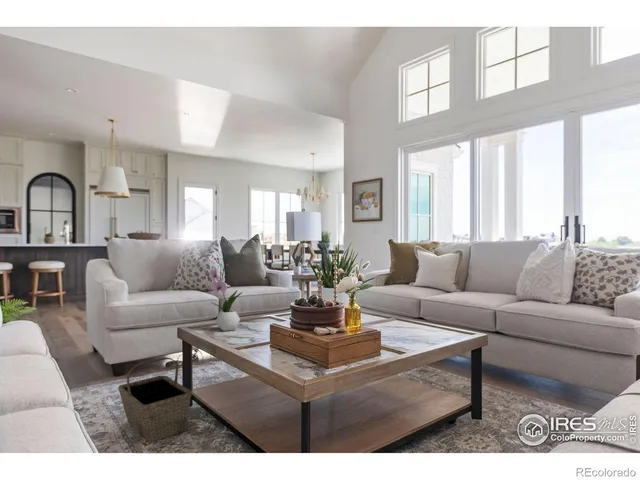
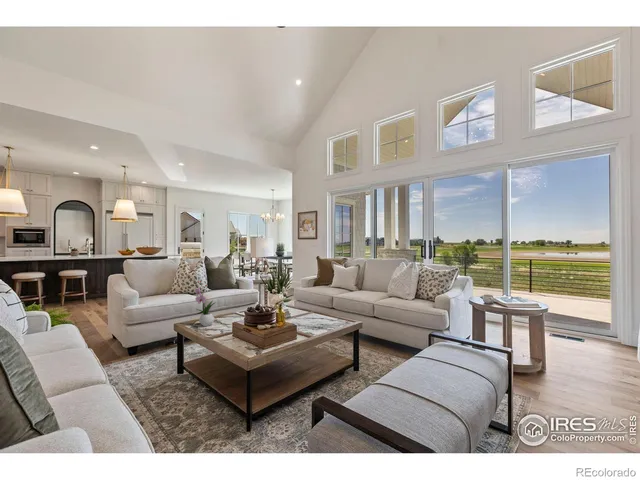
basket: present [118,357,192,442] -> none [136,344,183,397]

